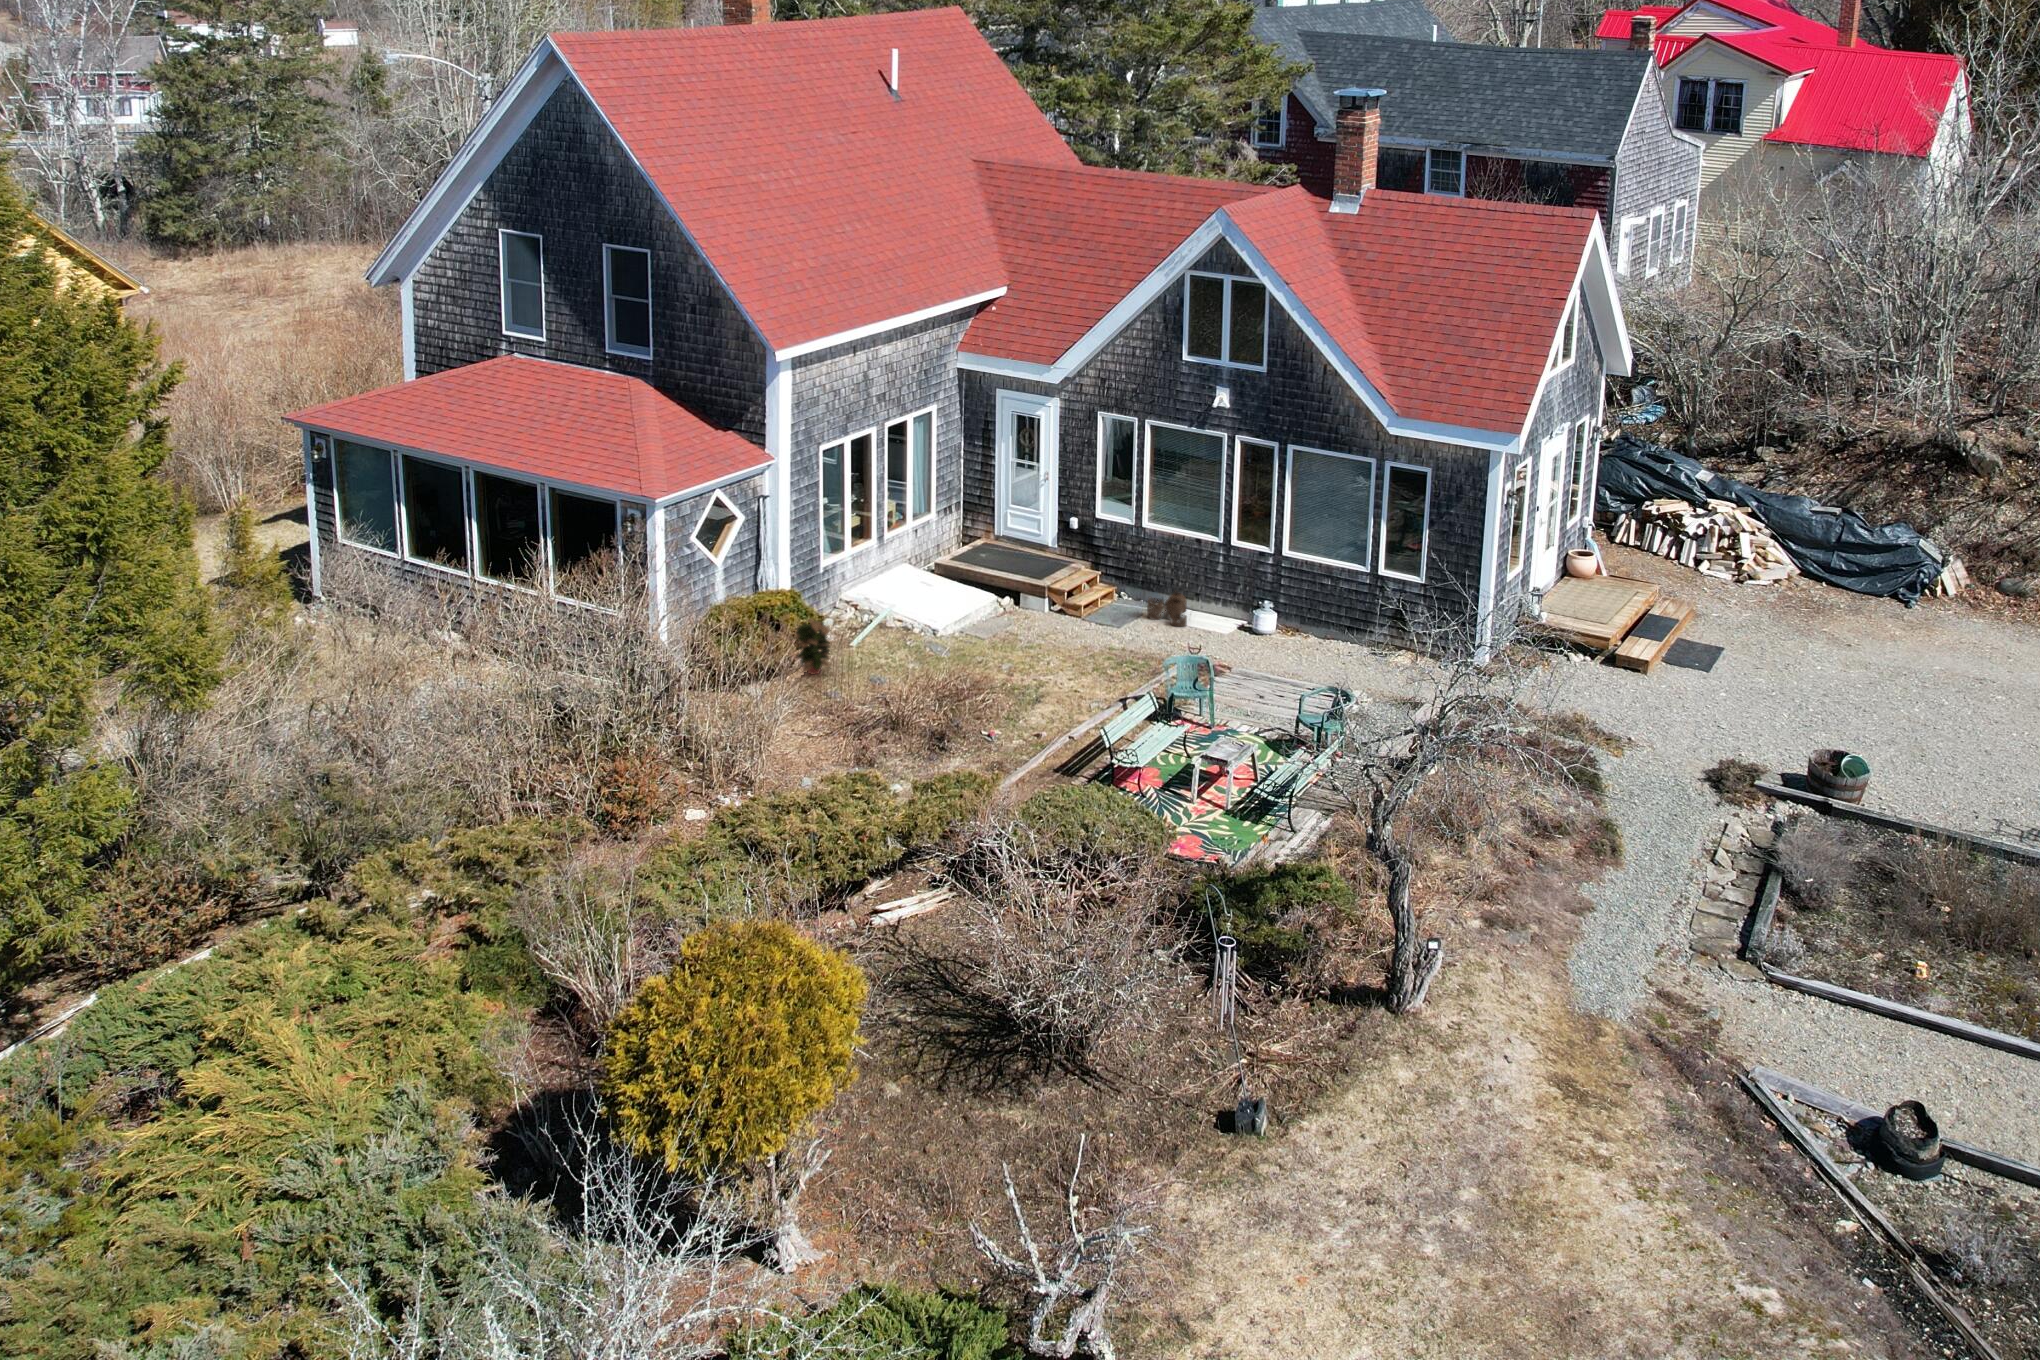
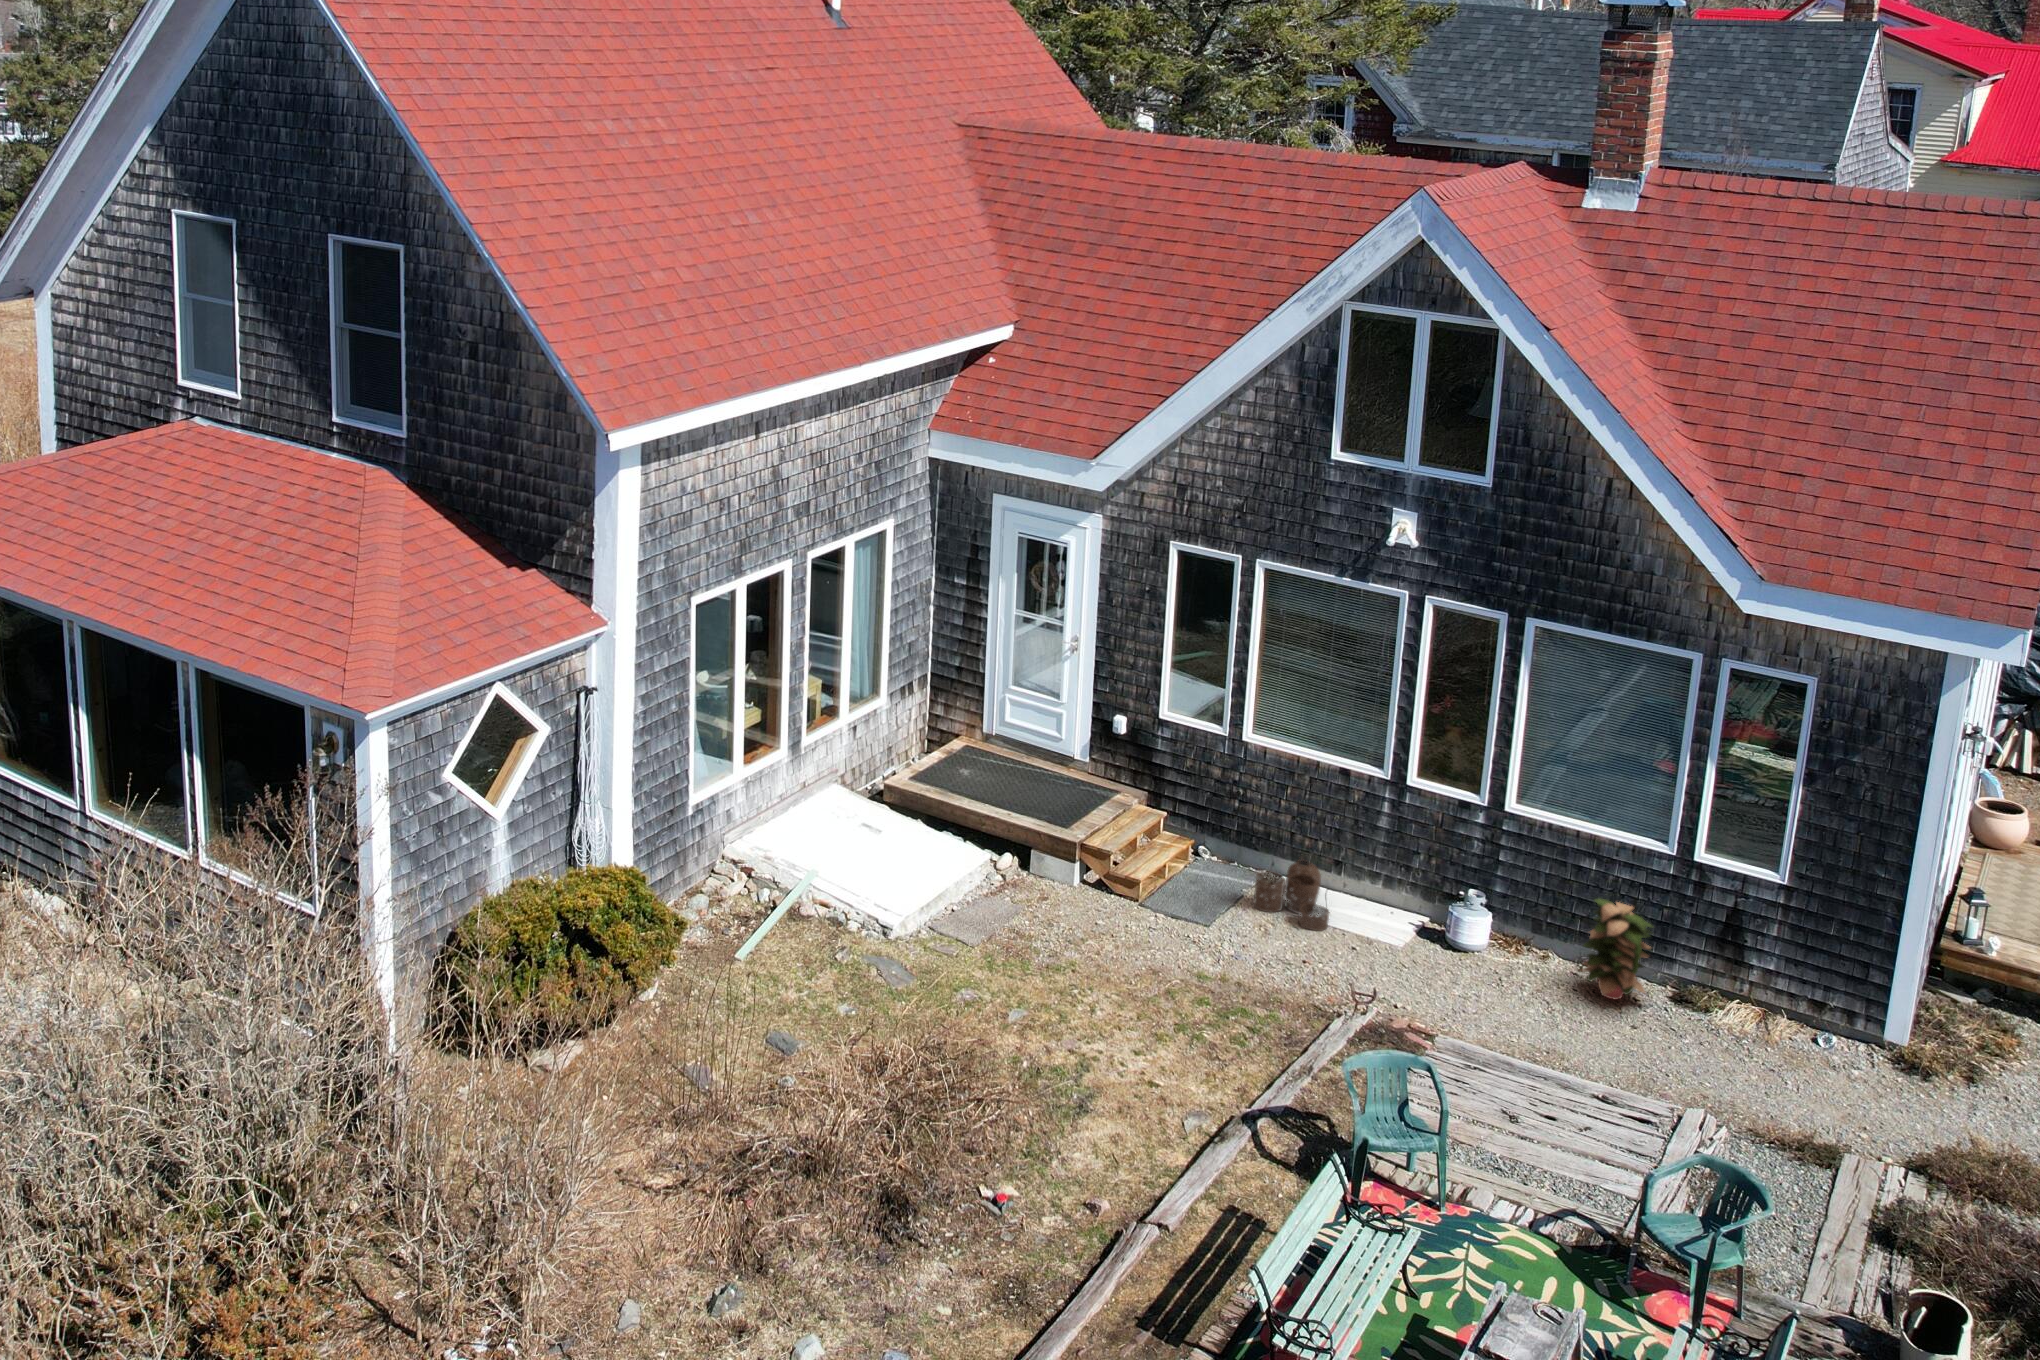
decorative plant: present [794,619,830,674] -> present [1580,899,1652,999]

